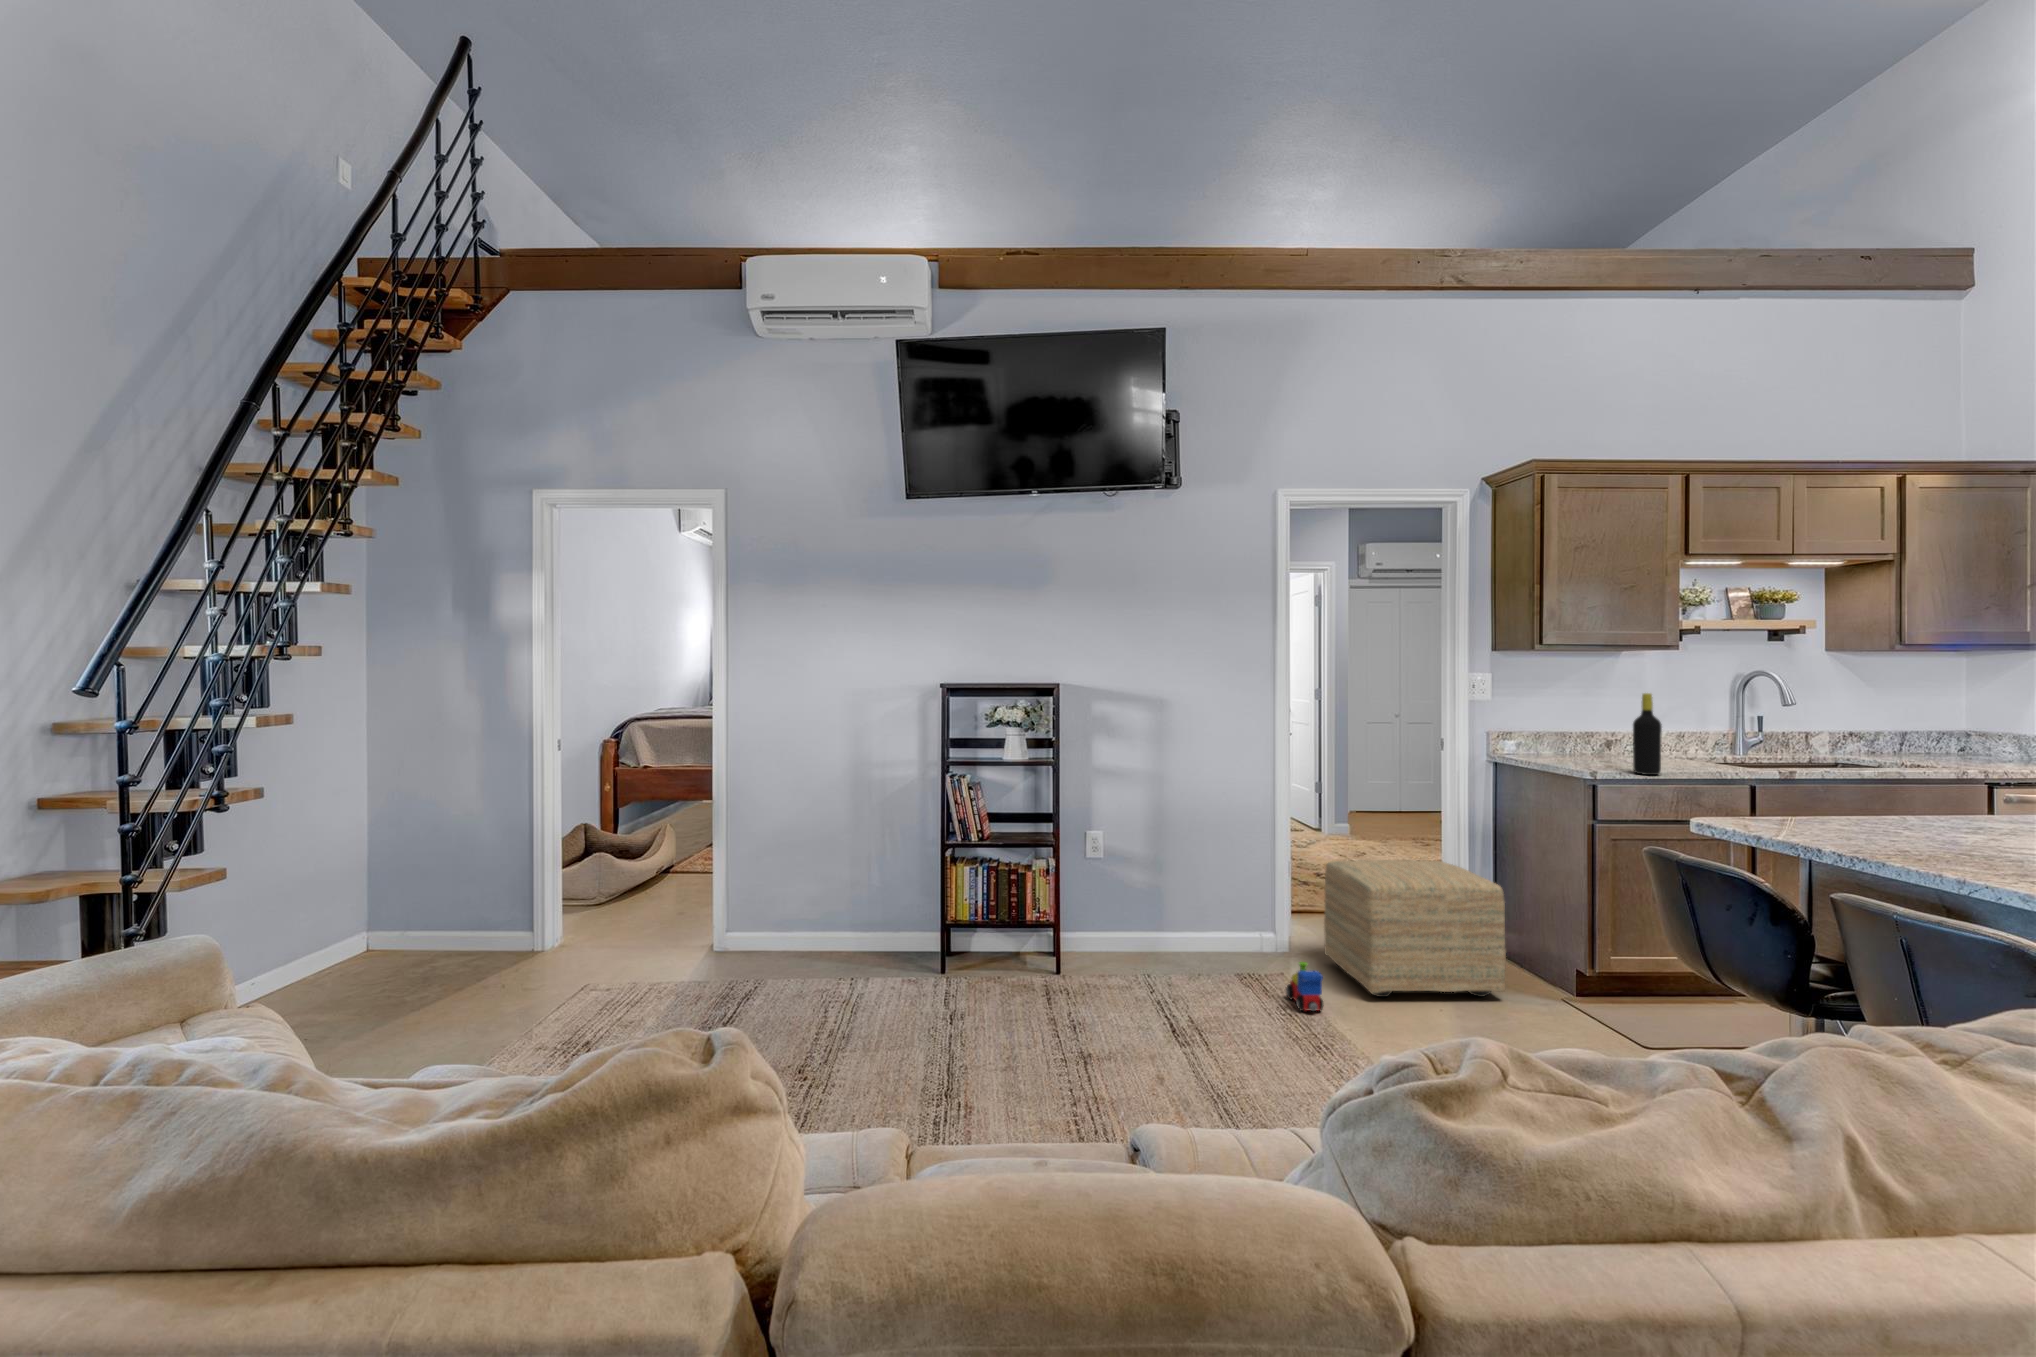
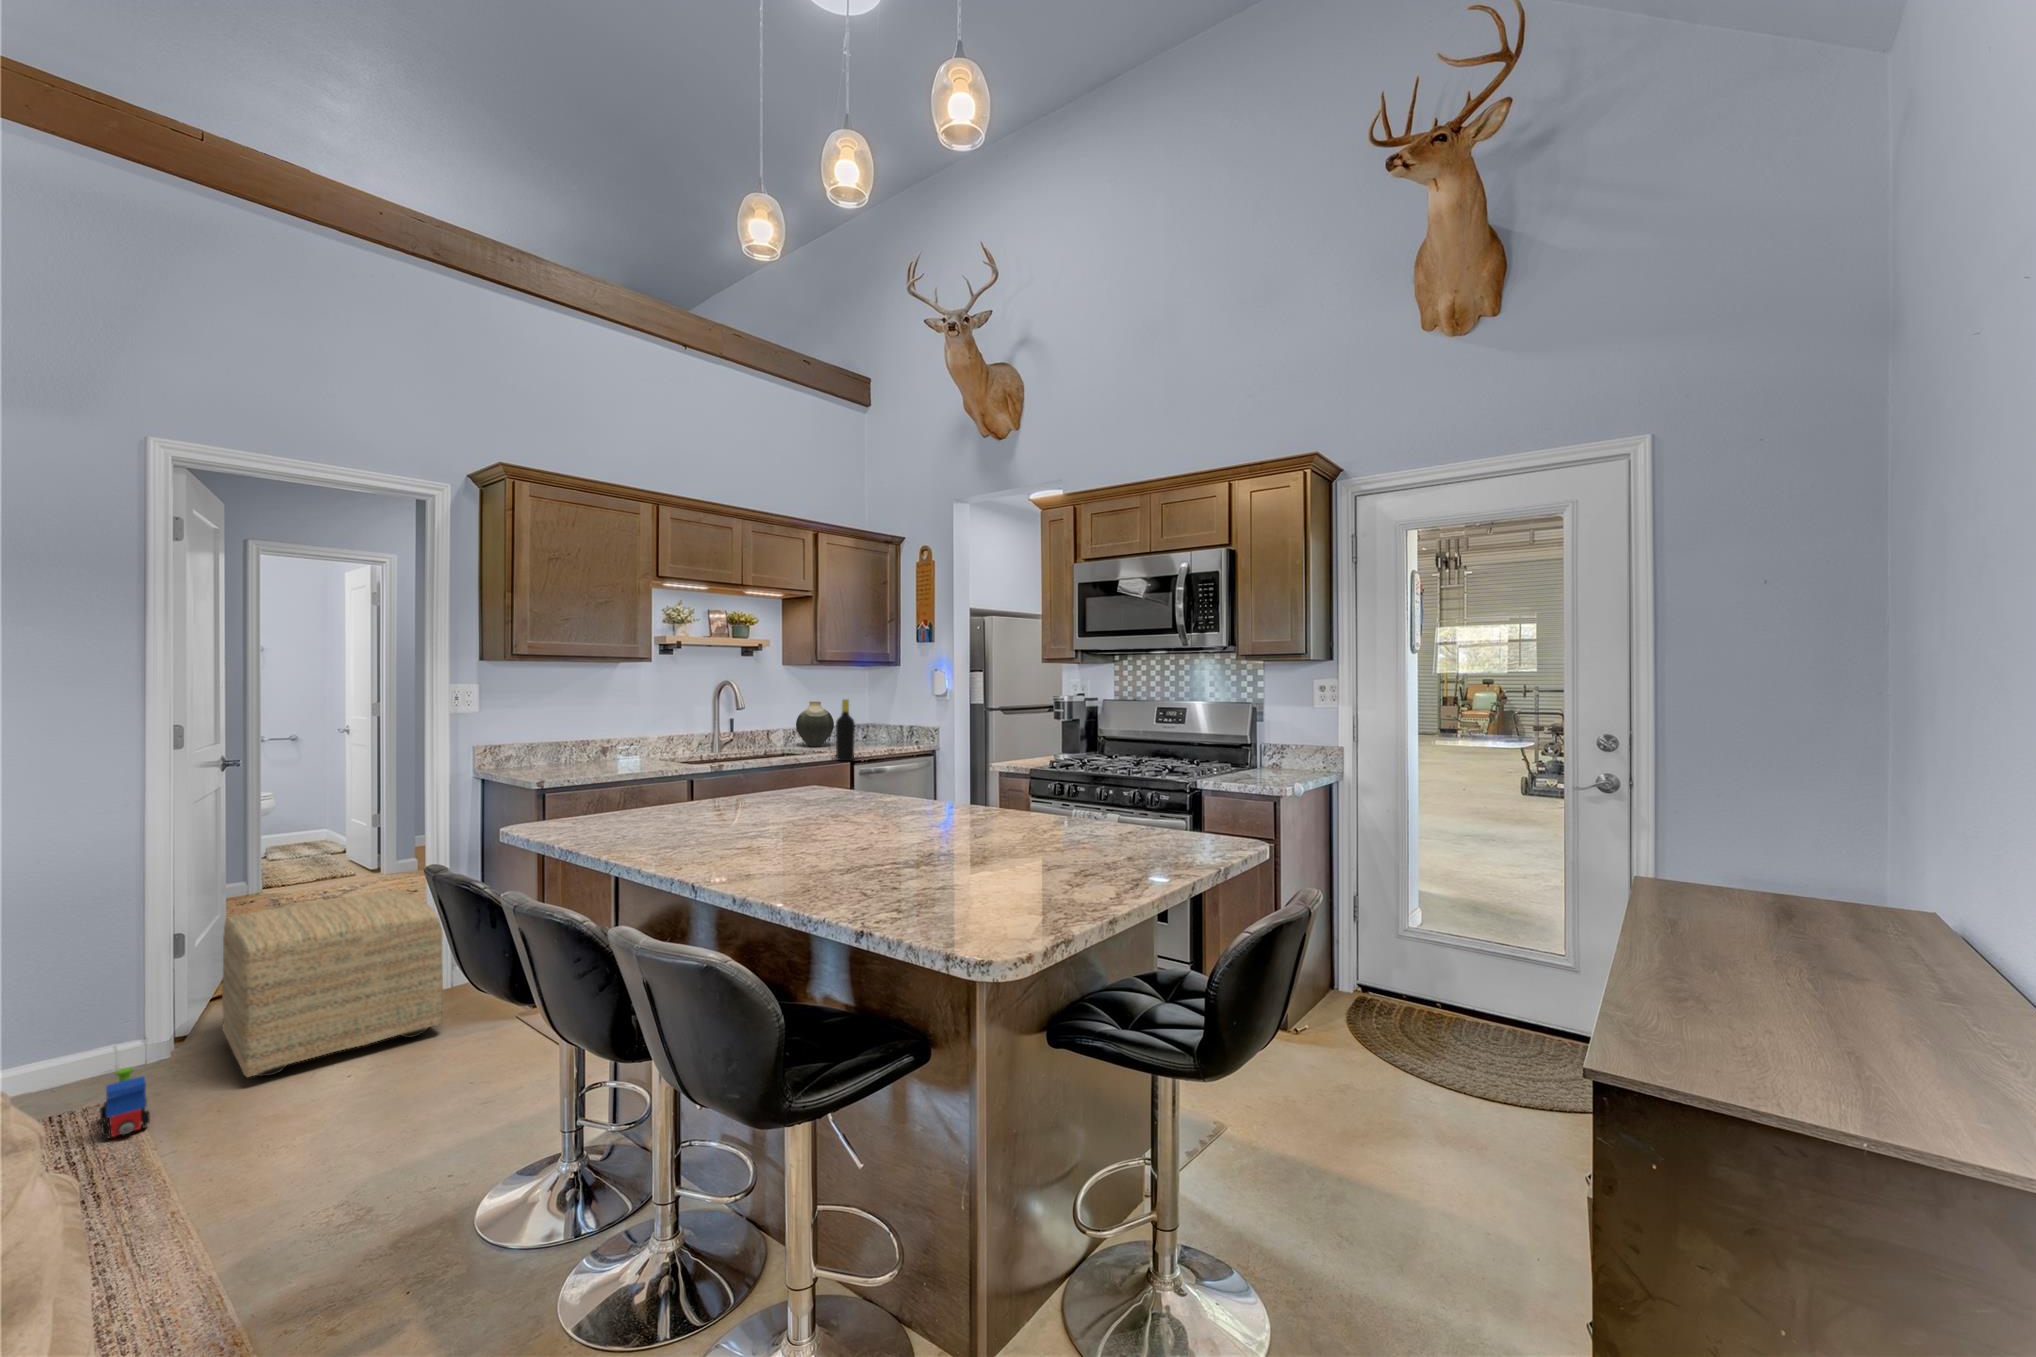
bottle: present [1633,693,1662,775] -> present [836,699,855,761]
vase: none [1853,699,1918,758] -> present [796,702,834,747]

